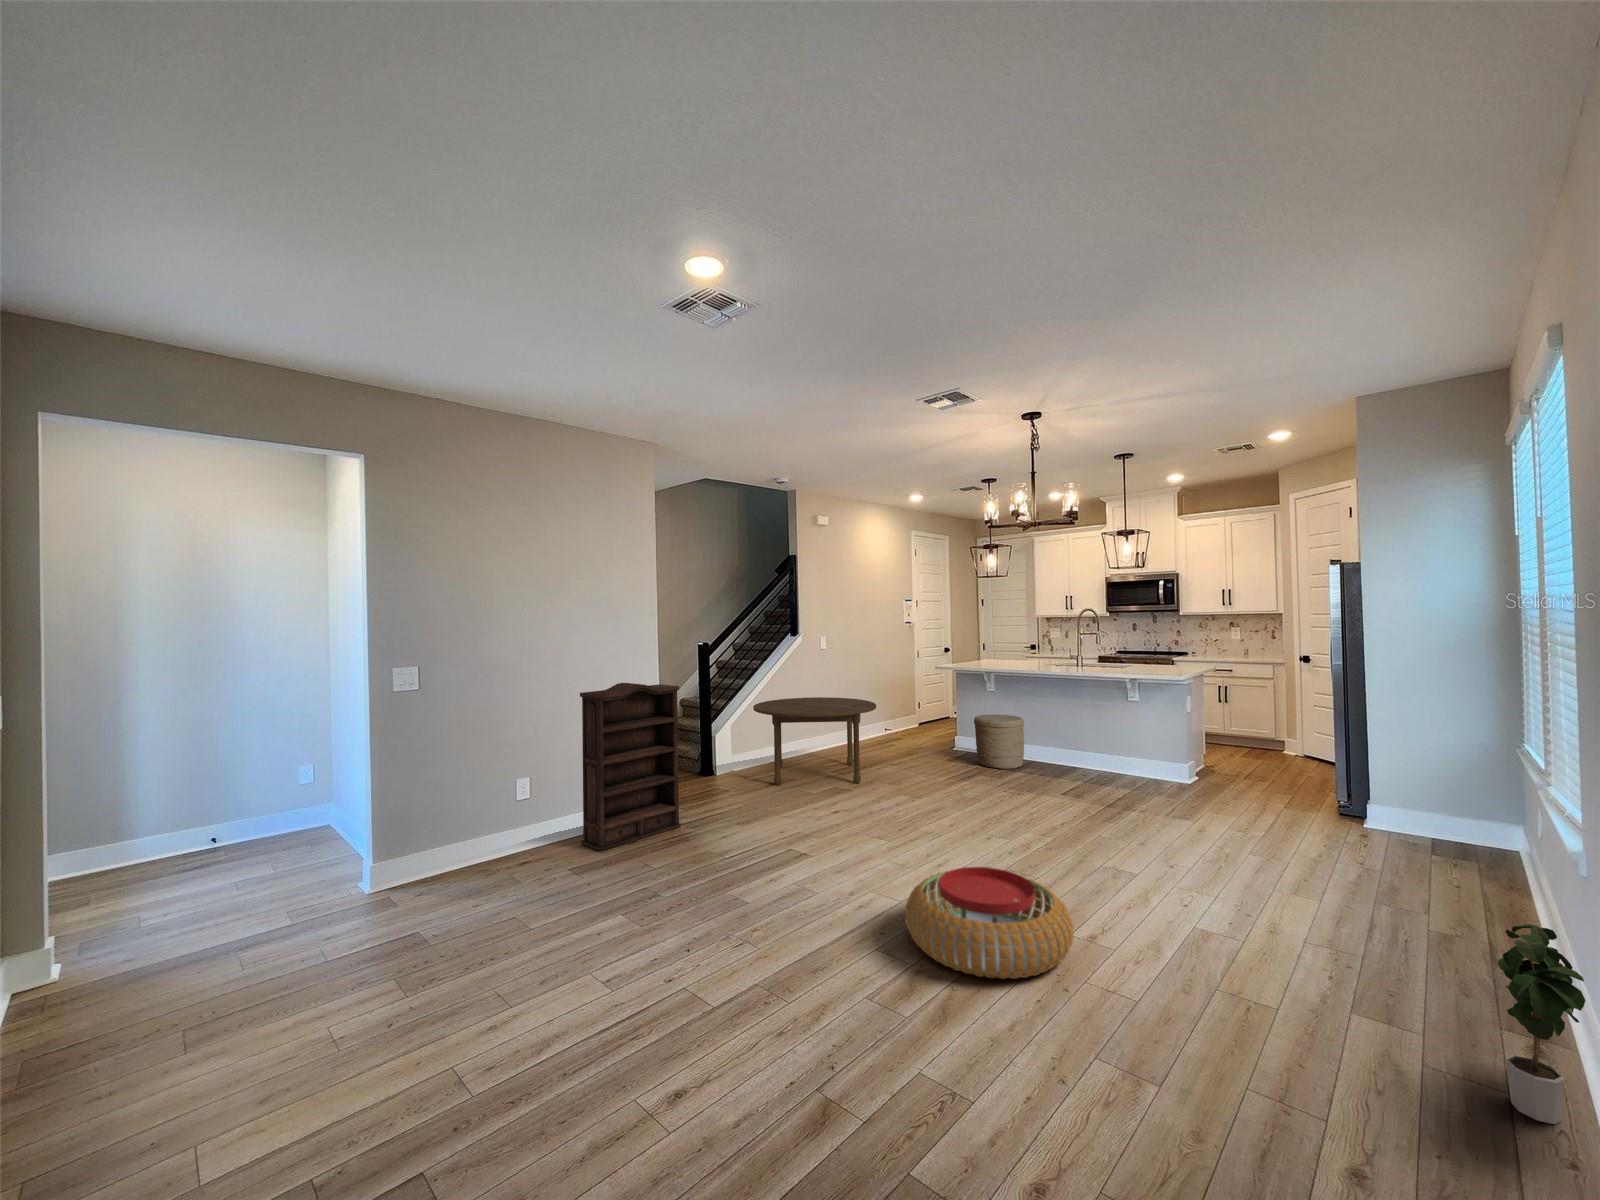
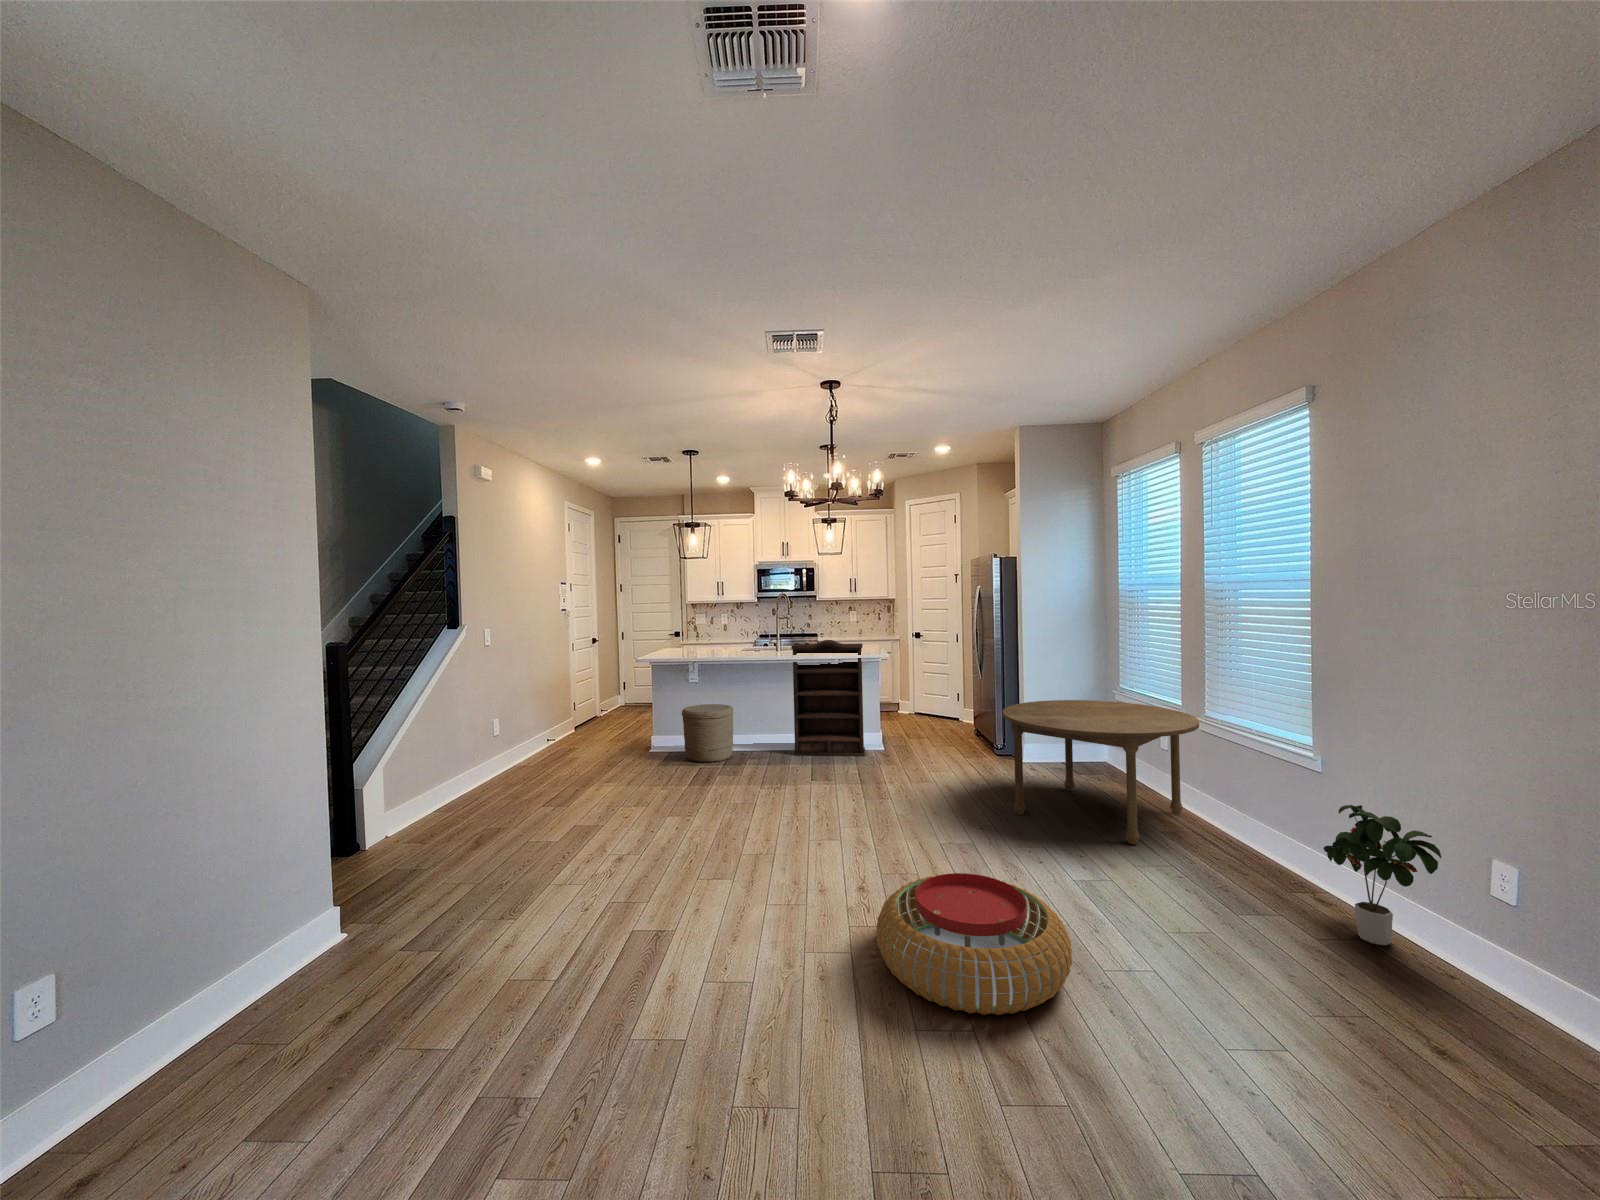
bookshelf: present [580,683,681,852] -> present [791,640,865,756]
dining table: present [753,697,876,785] -> present [1003,700,1199,844]

